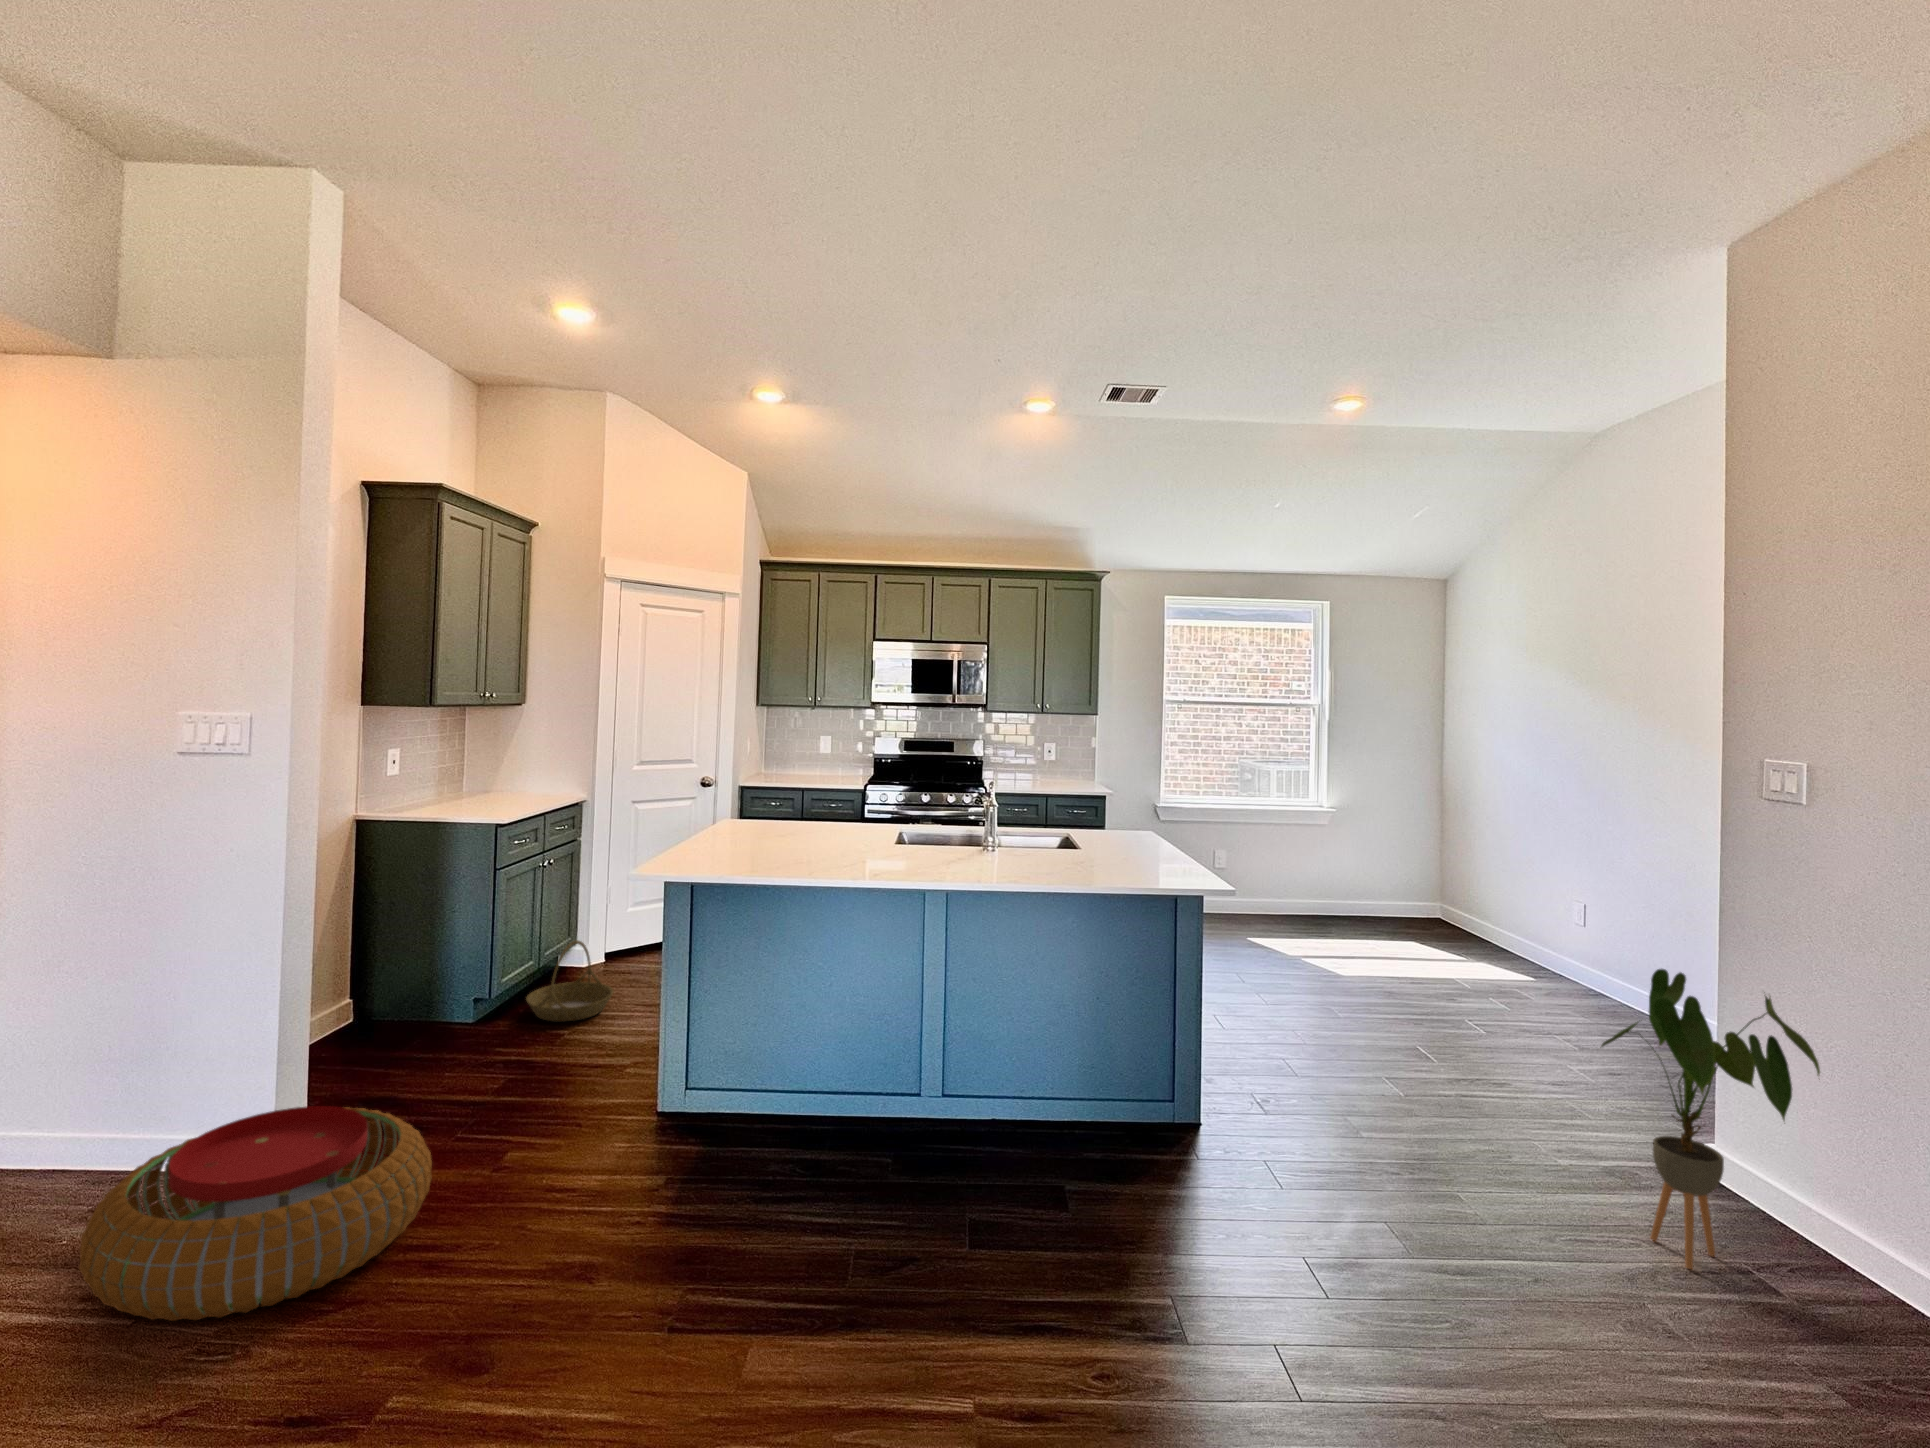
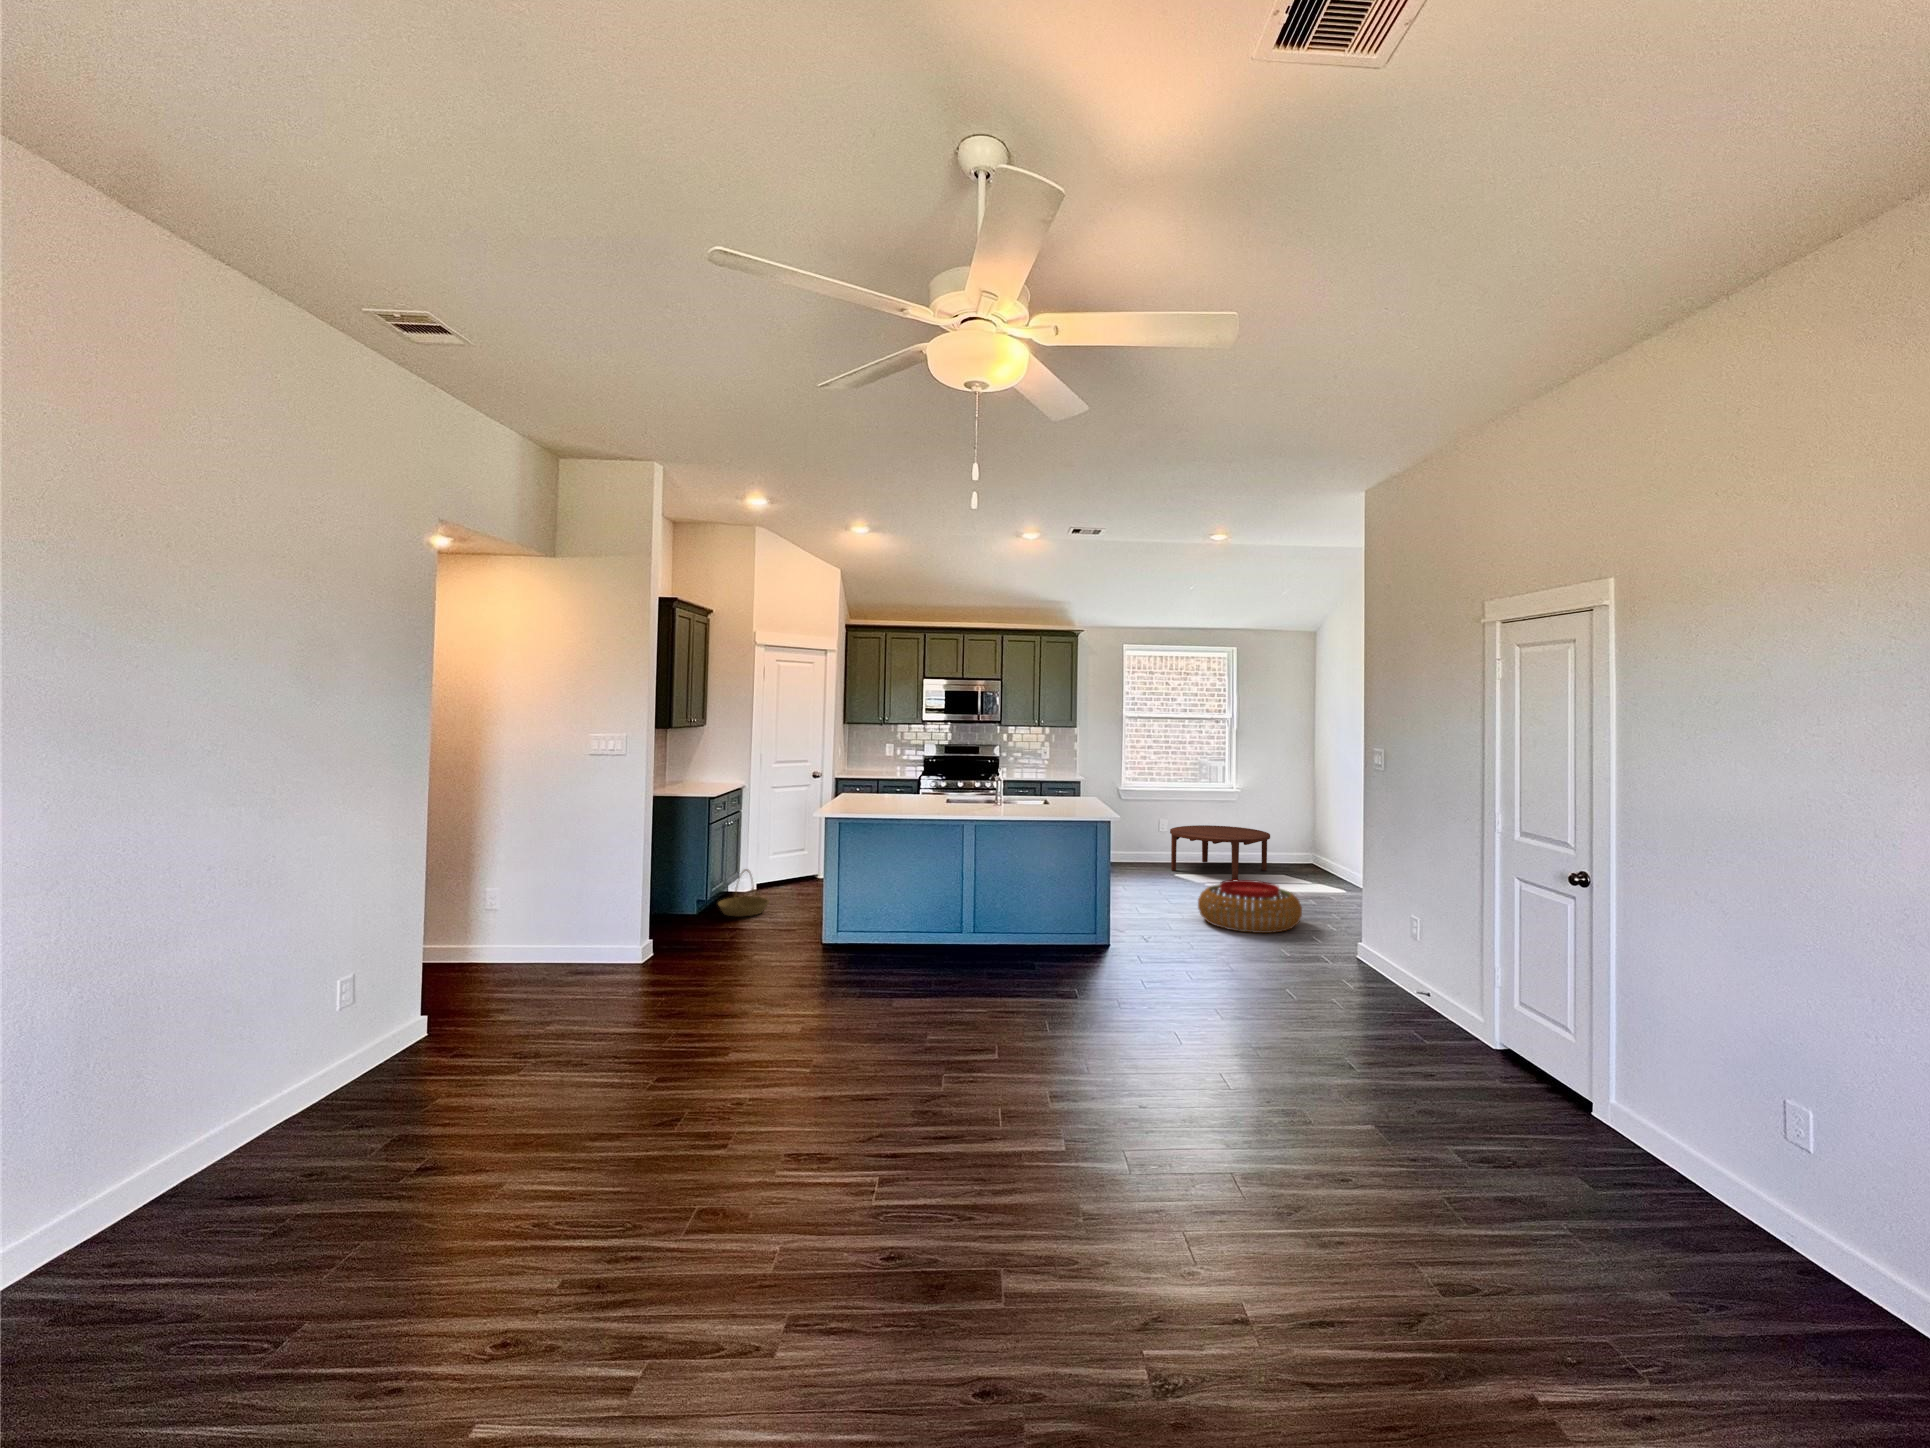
coffee table: none [1234,862,1388,952] -> present [1170,825,1270,880]
house plant: present [1602,969,1820,1269] -> none [1308,845,1399,991]
pouf: present [79,1106,432,1321] -> present [1198,880,1302,933]

